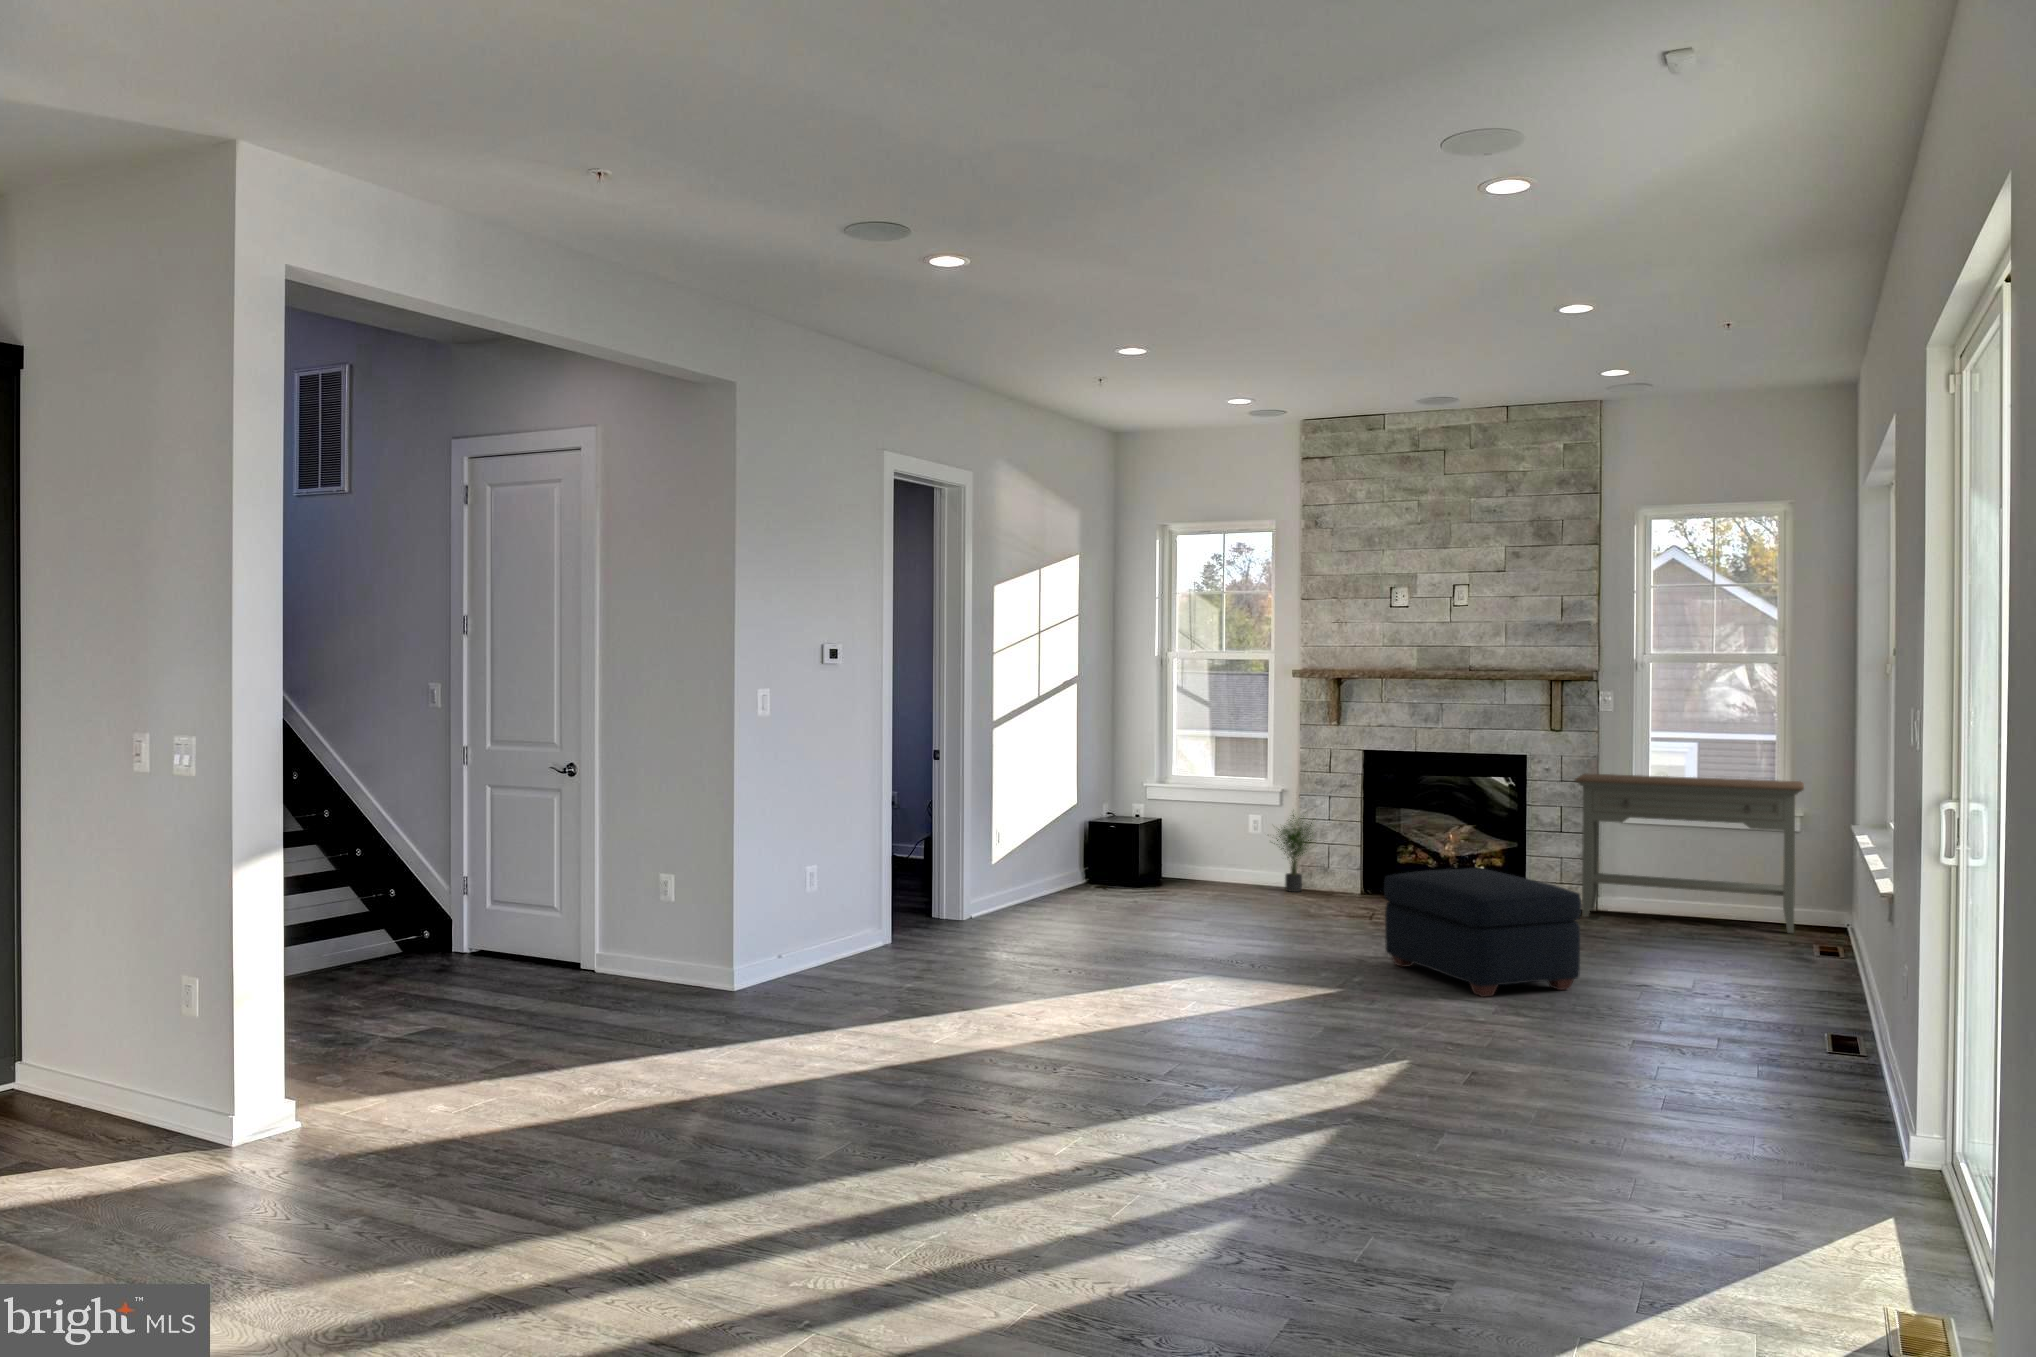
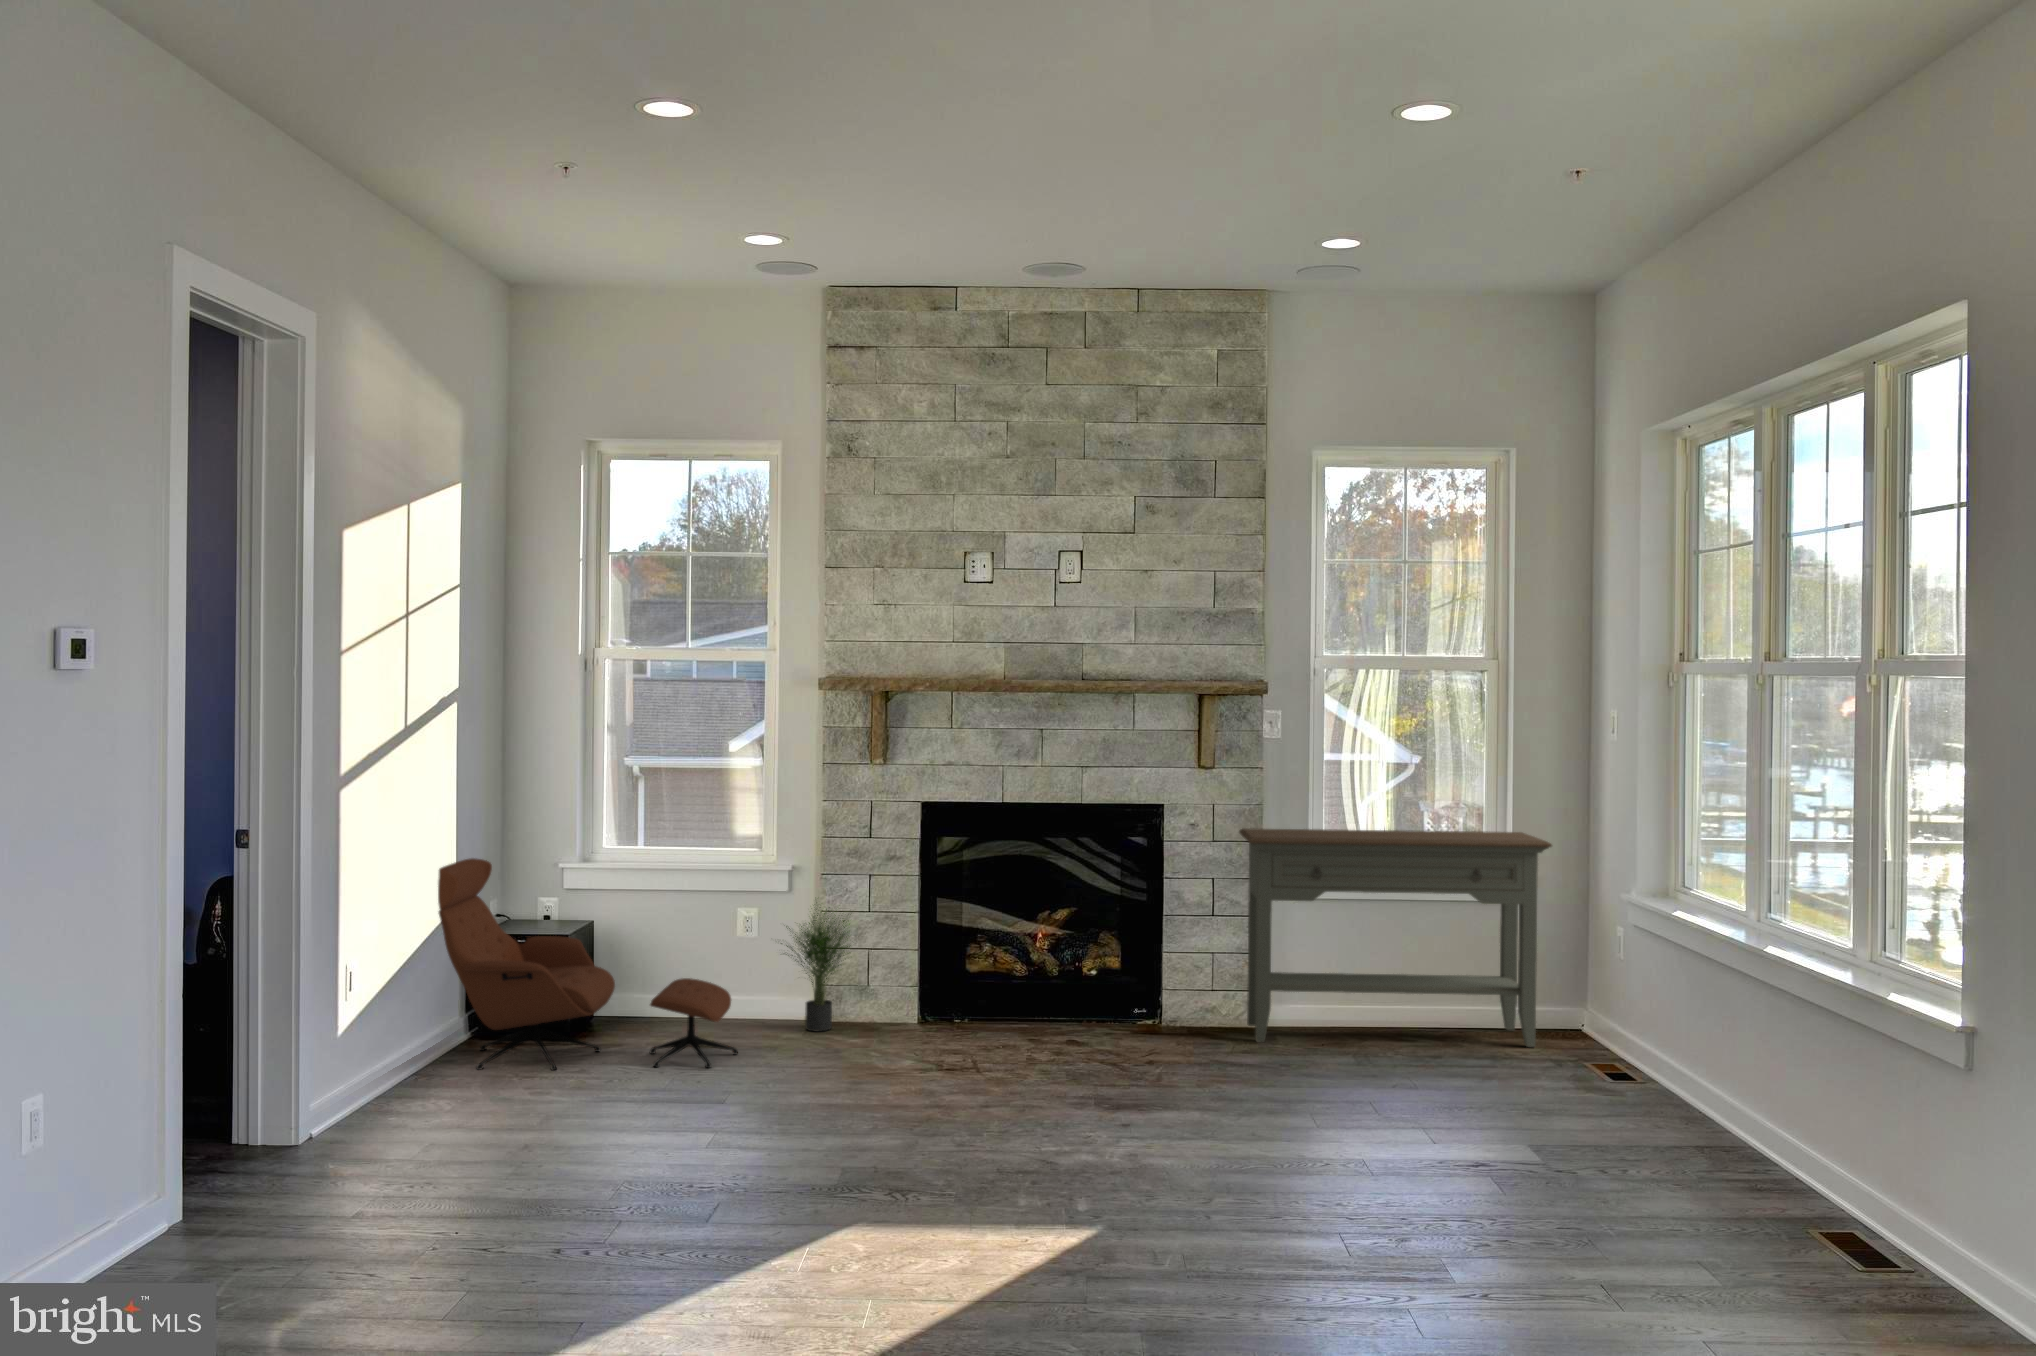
lounge chair: none [1071,776,1237,901] -> present [438,858,738,1070]
ottoman: present [1384,868,1582,997] -> none [1092,1018,1457,1295]

